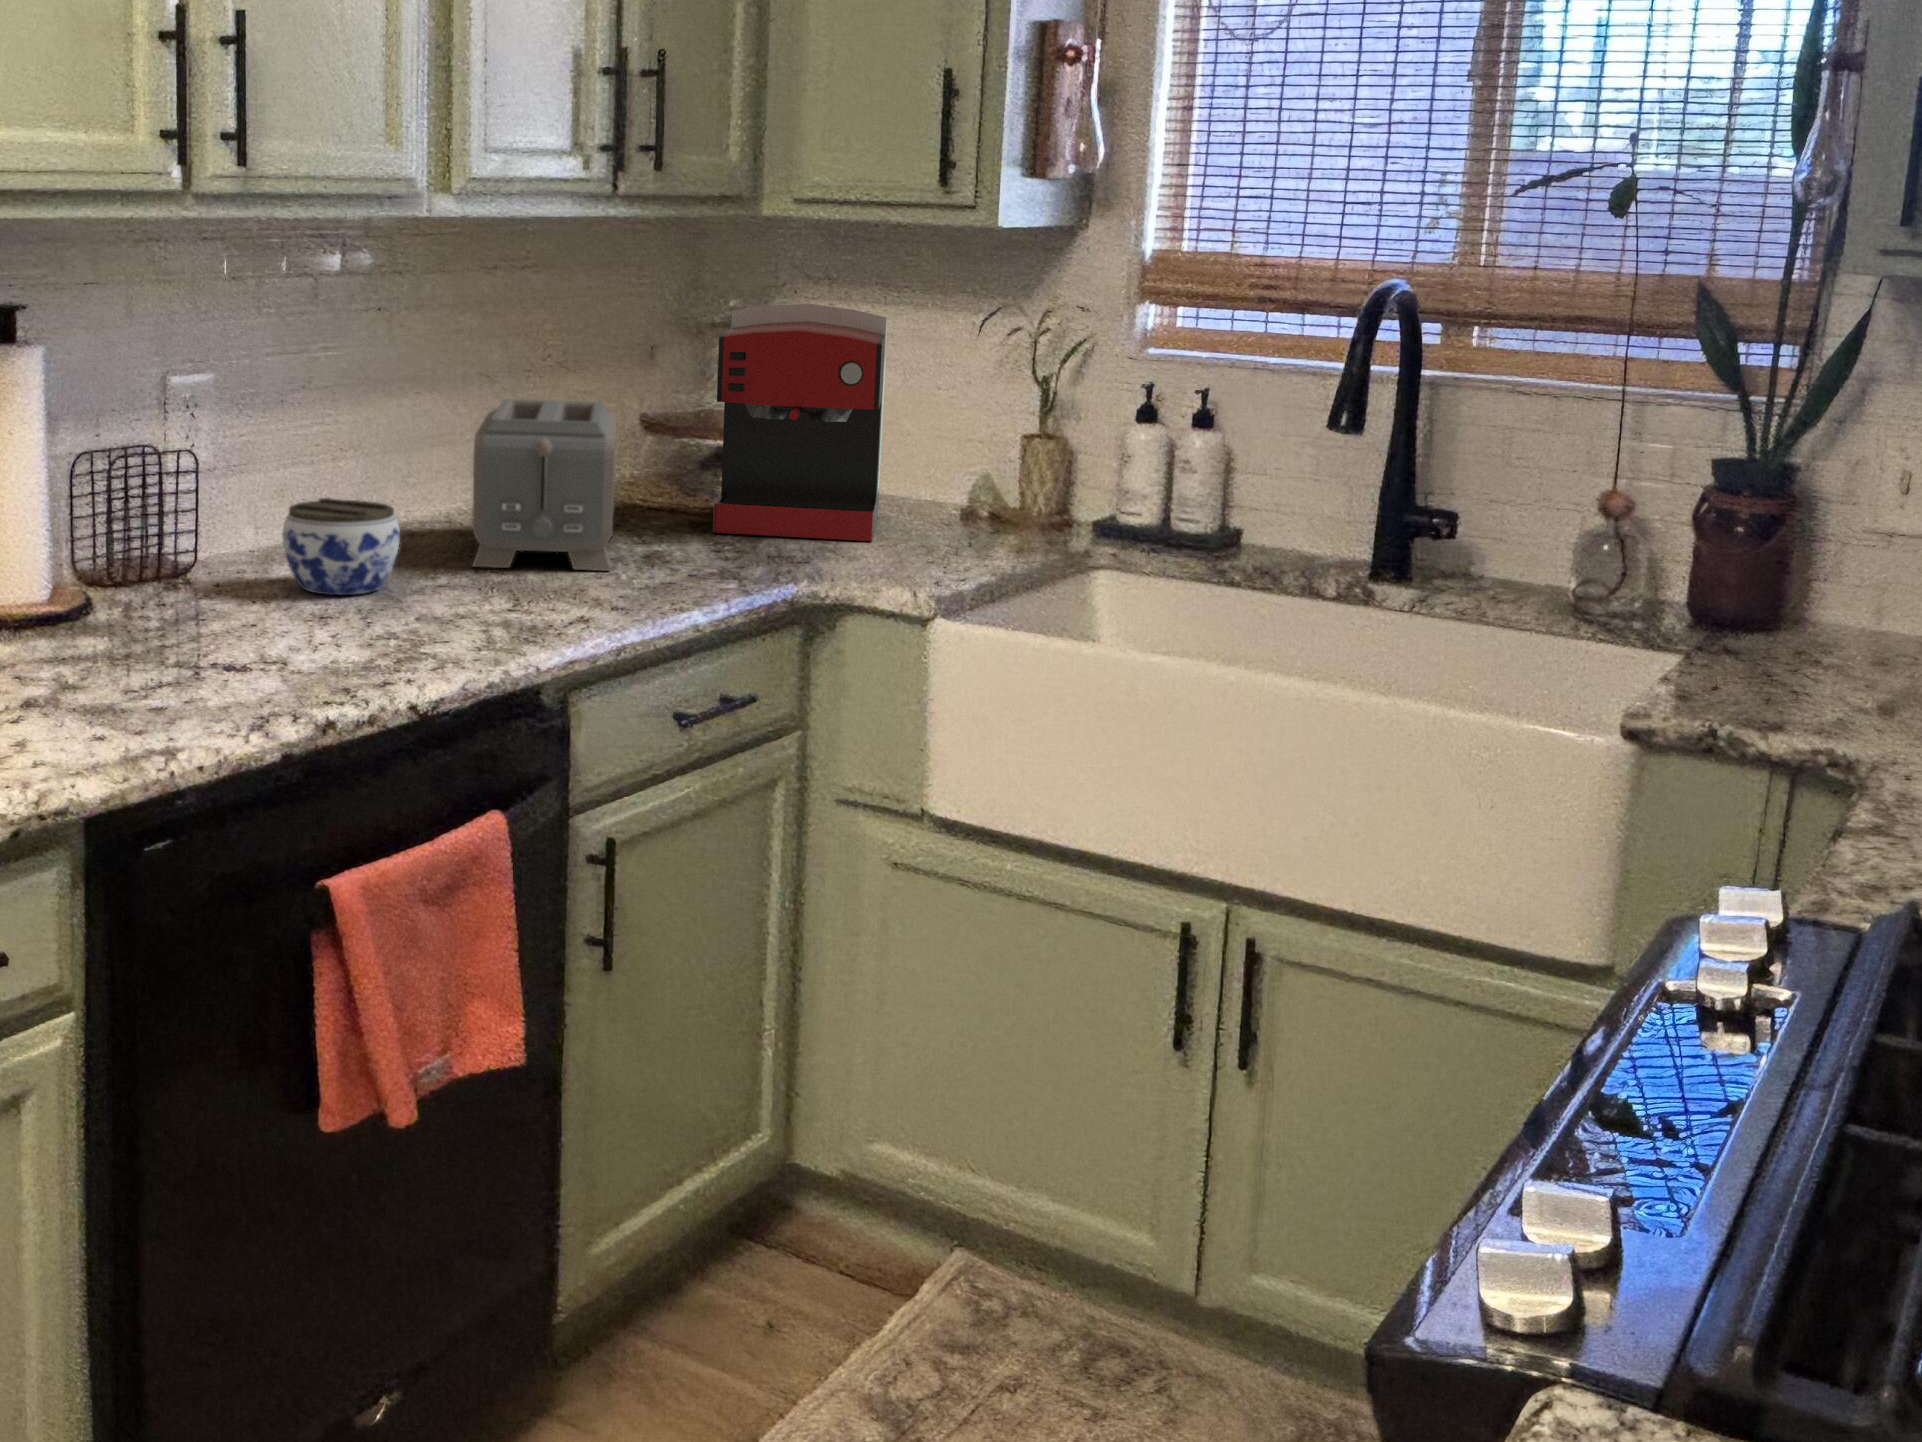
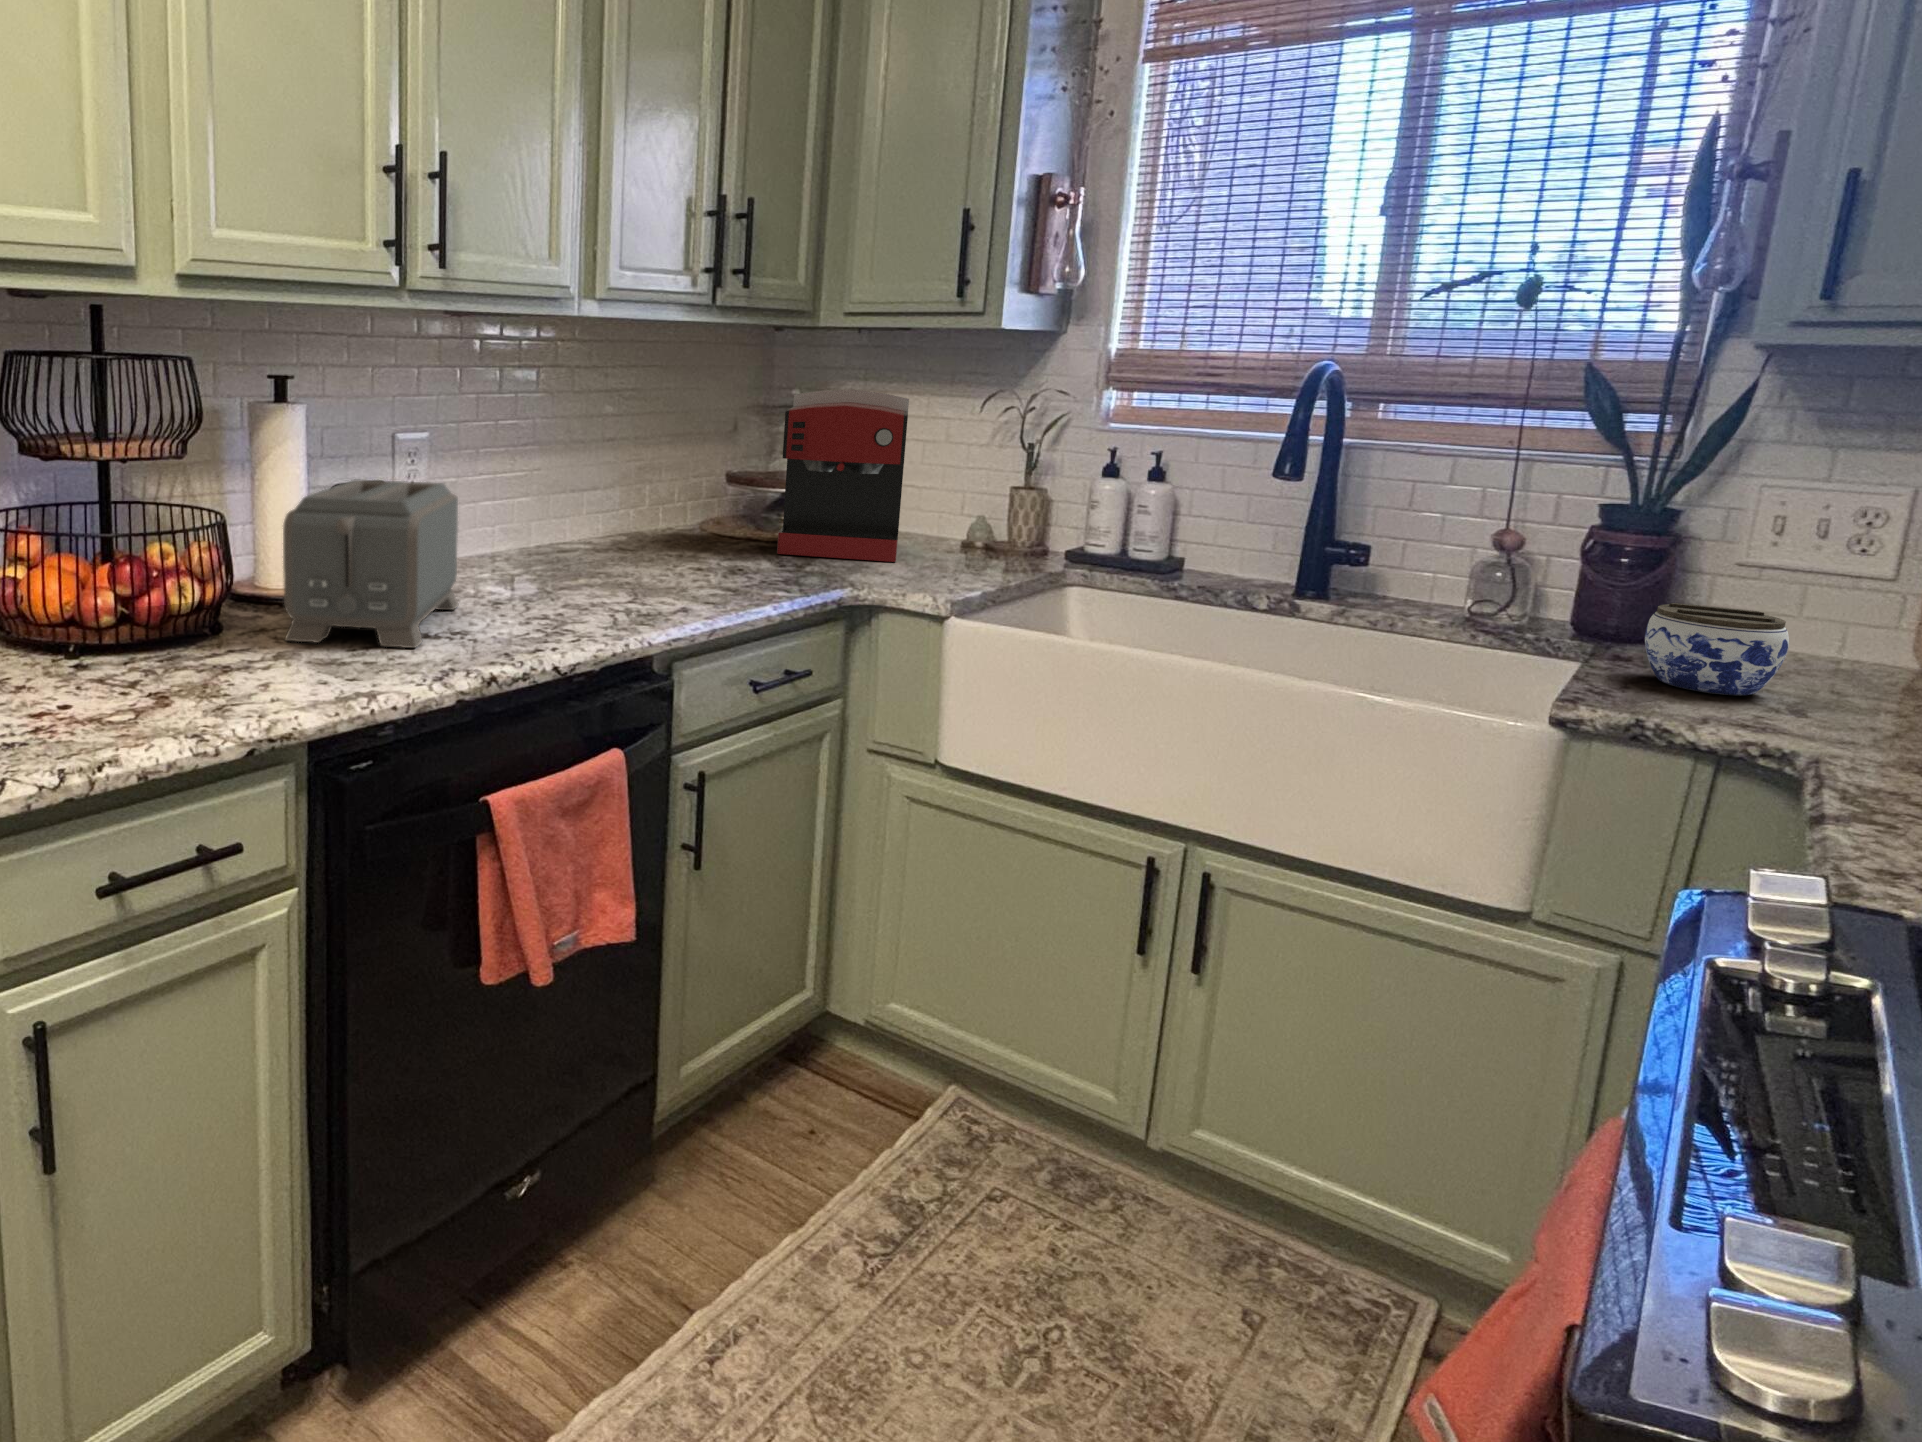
toaster: present [472,399,616,571] -> present [283,480,458,648]
jar: present [282,498,400,595] -> present [1645,603,1789,695]

